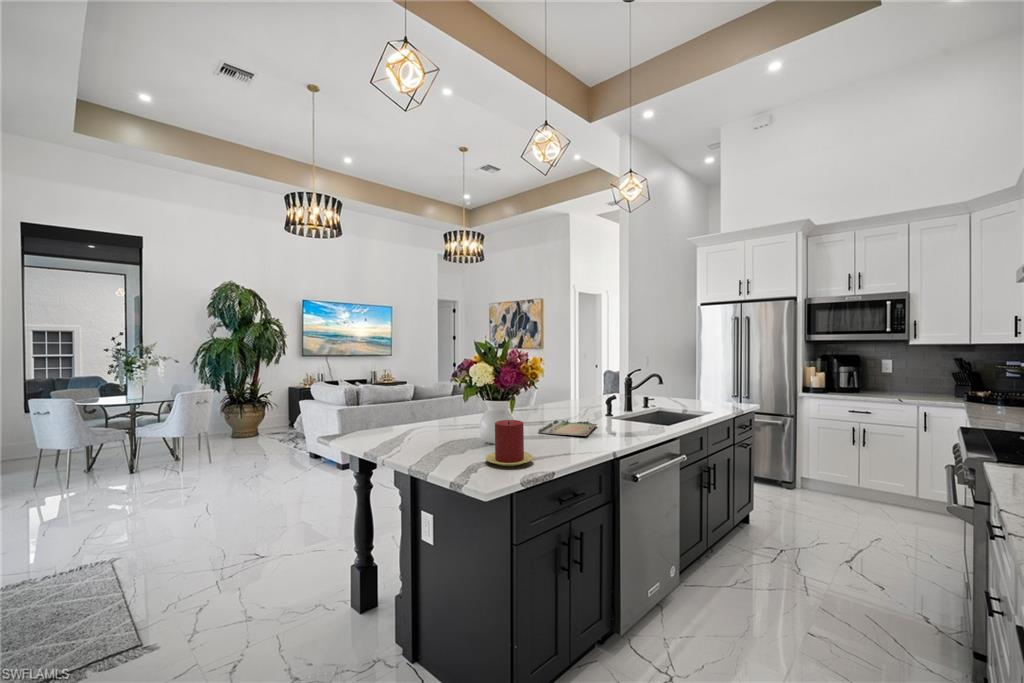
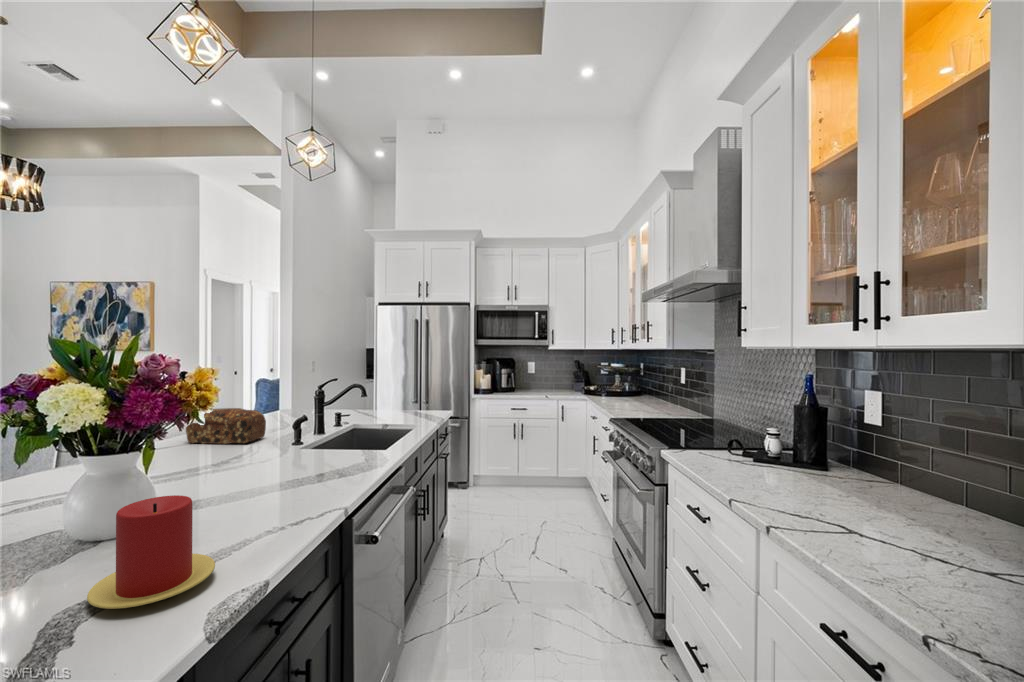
bread loaf: none [544,385,589,410] -> present [186,408,266,444]
tray: present [538,420,597,436] -> none [195,456,296,499]

